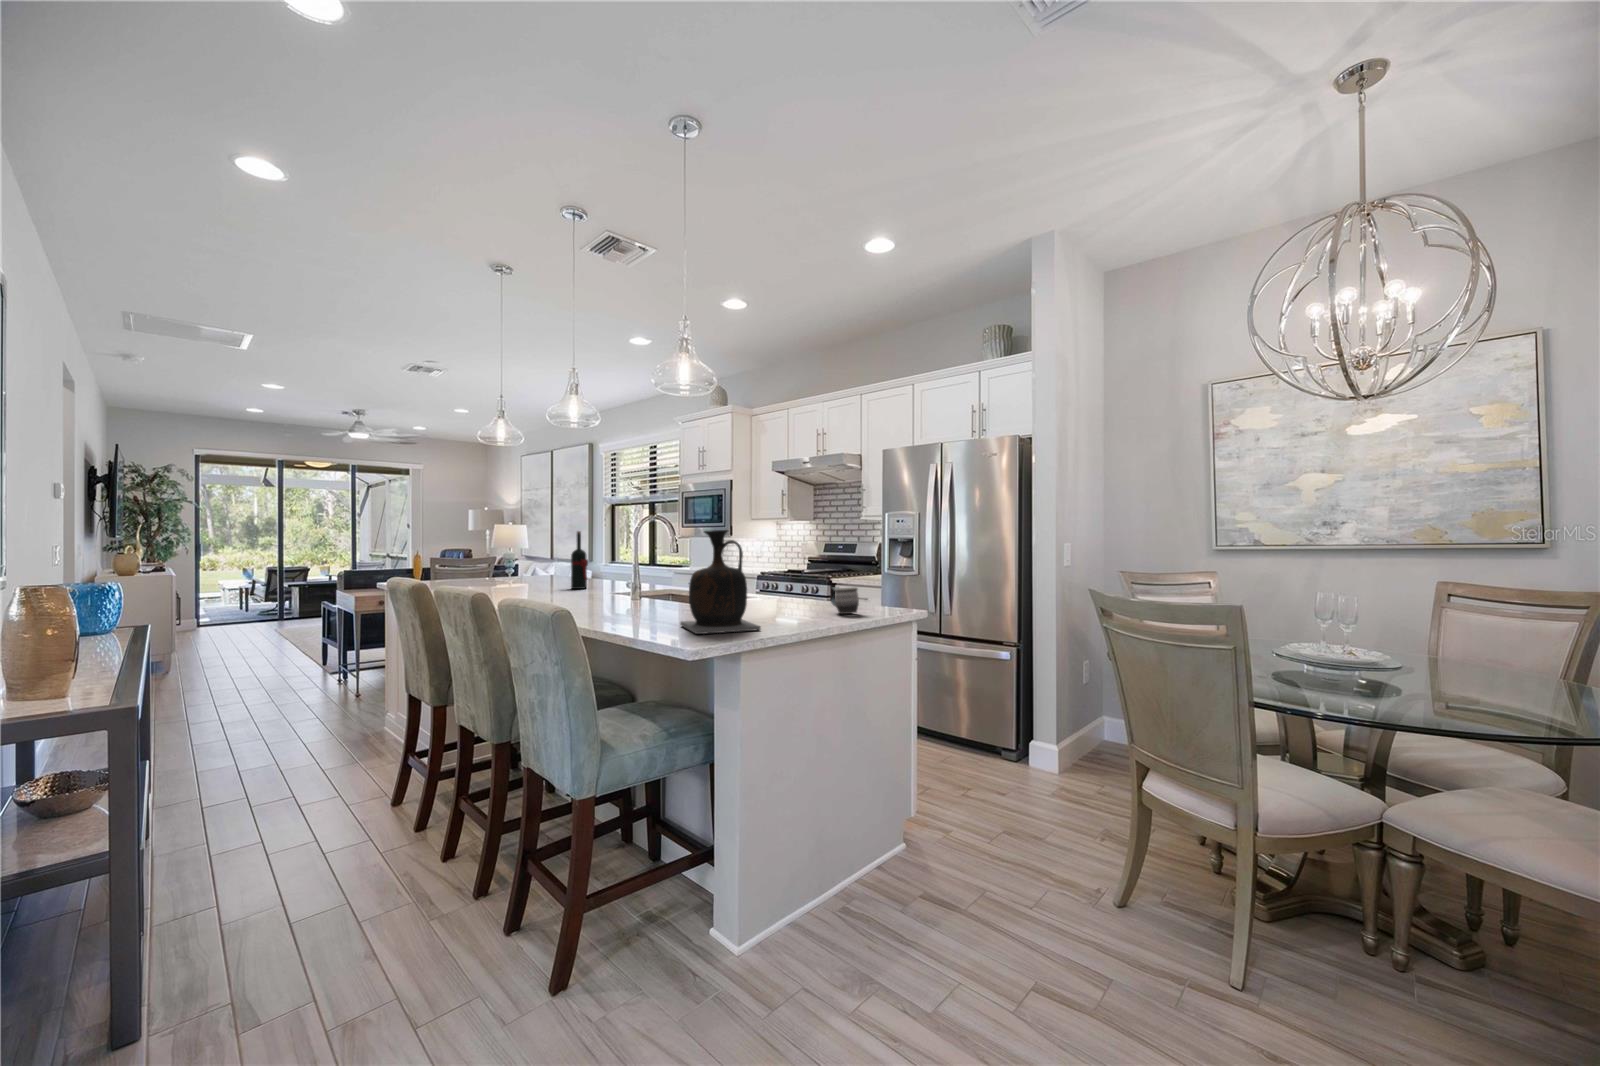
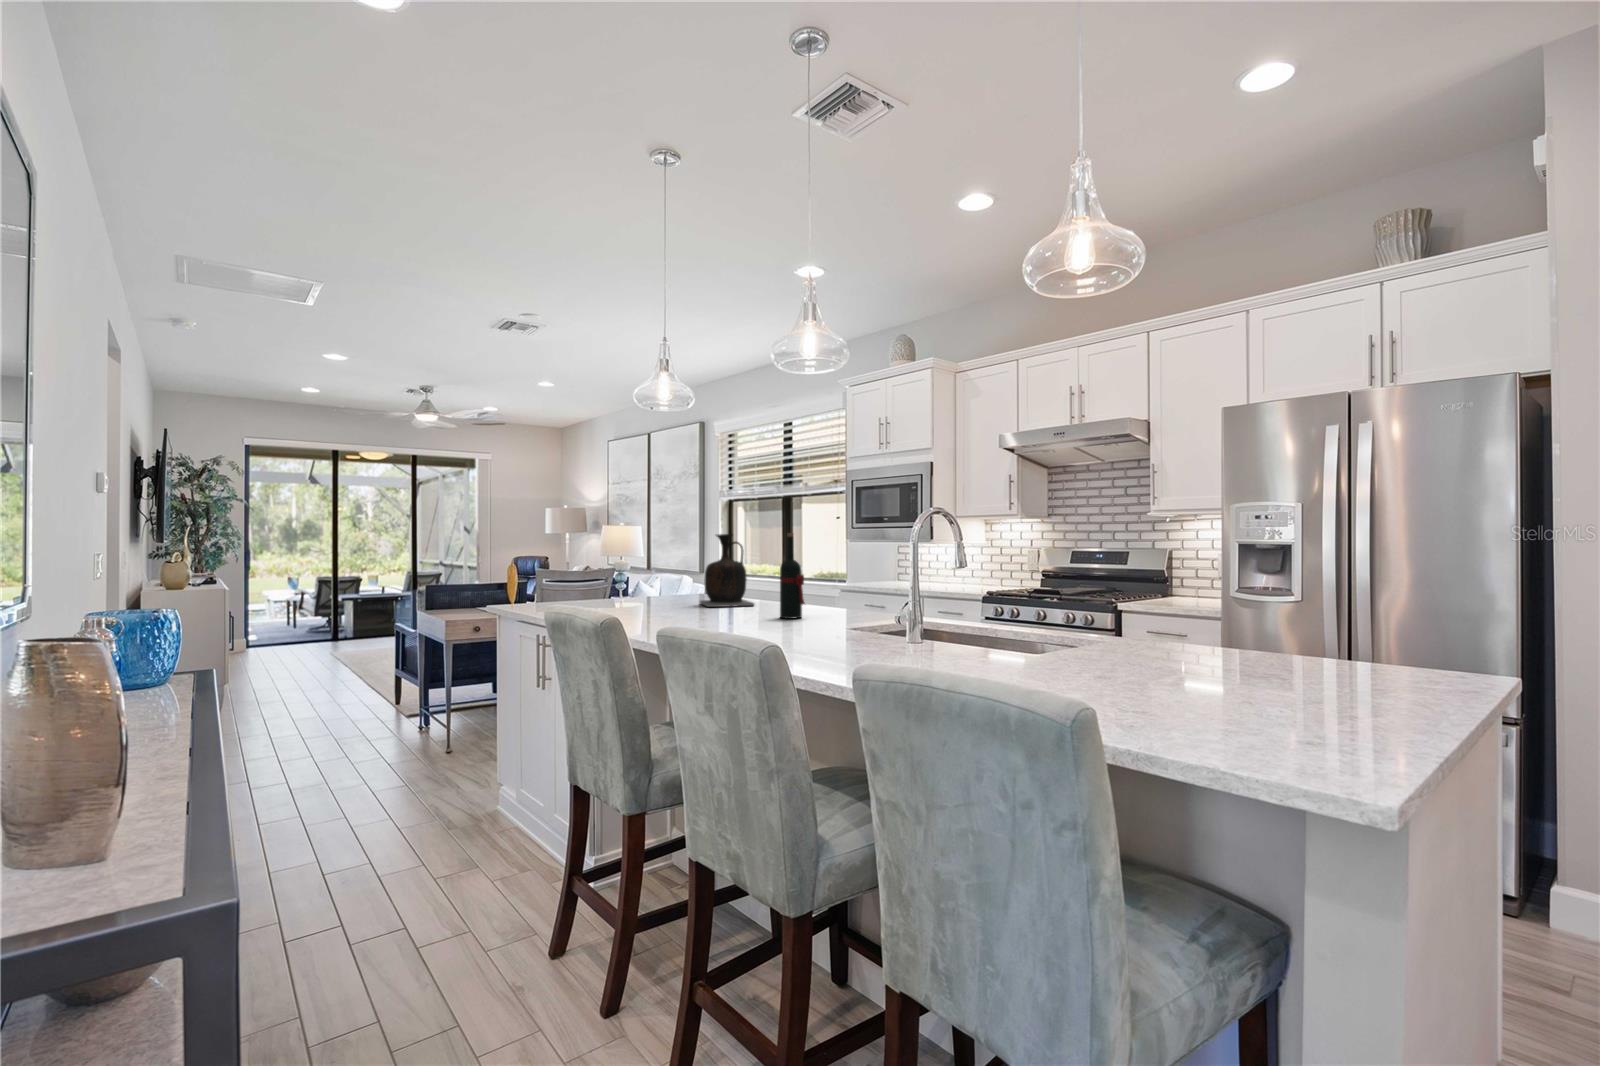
vase: present [680,530,761,634] -> present [700,534,754,607]
mug: present [831,587,859,614] -> none [1350,631,1424,683]

